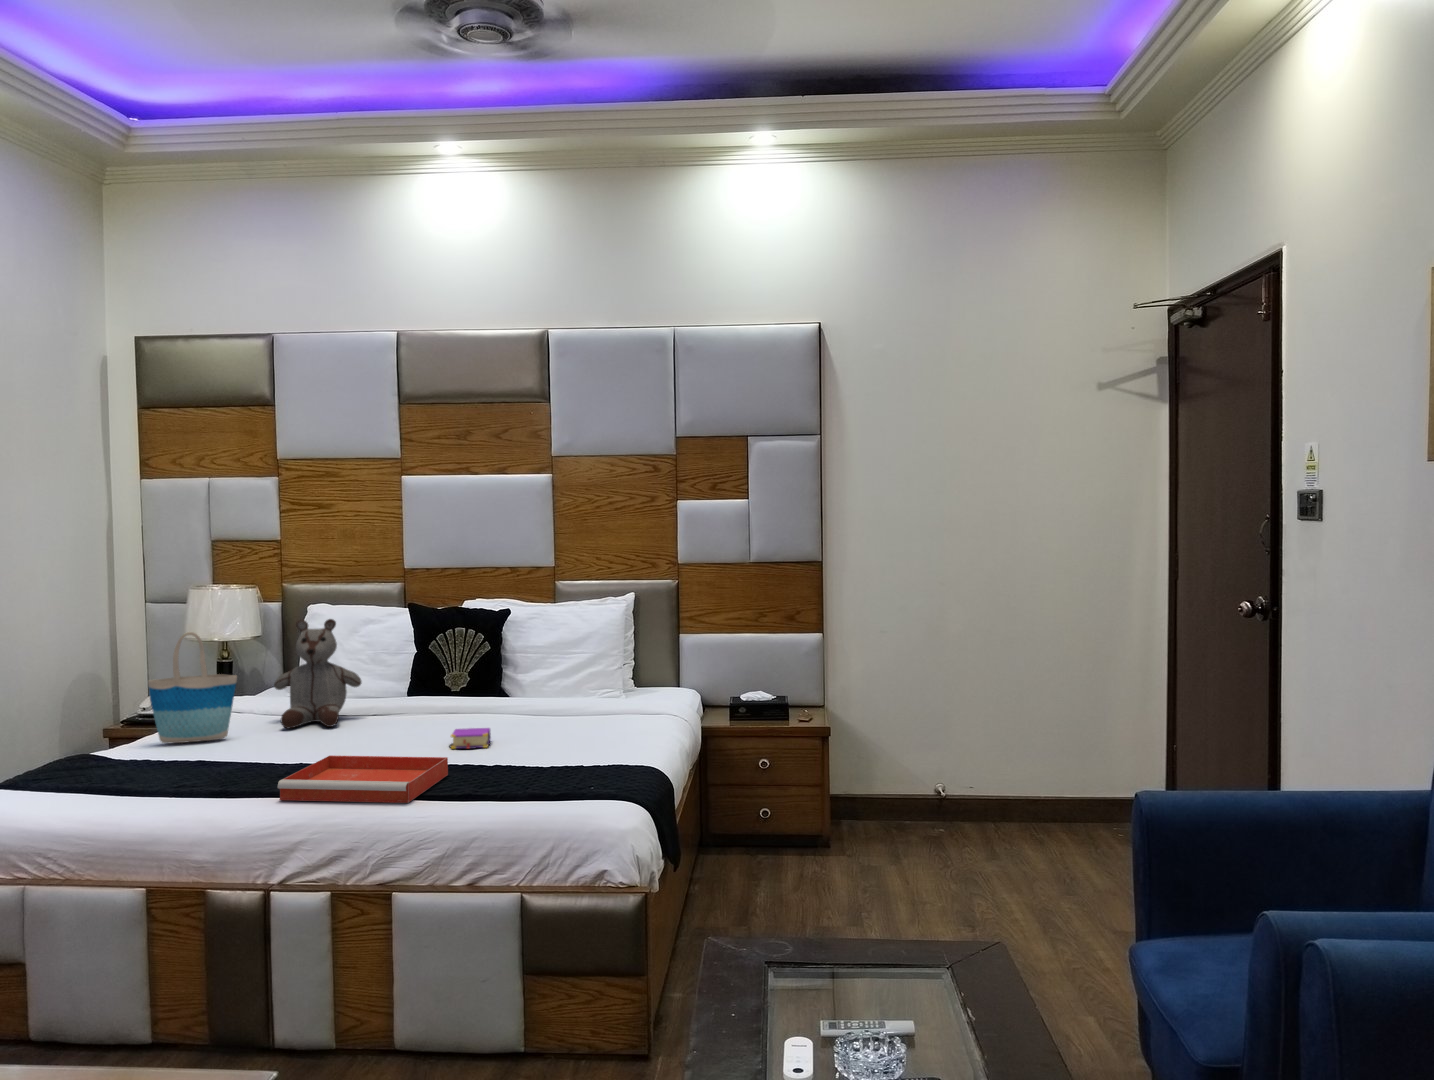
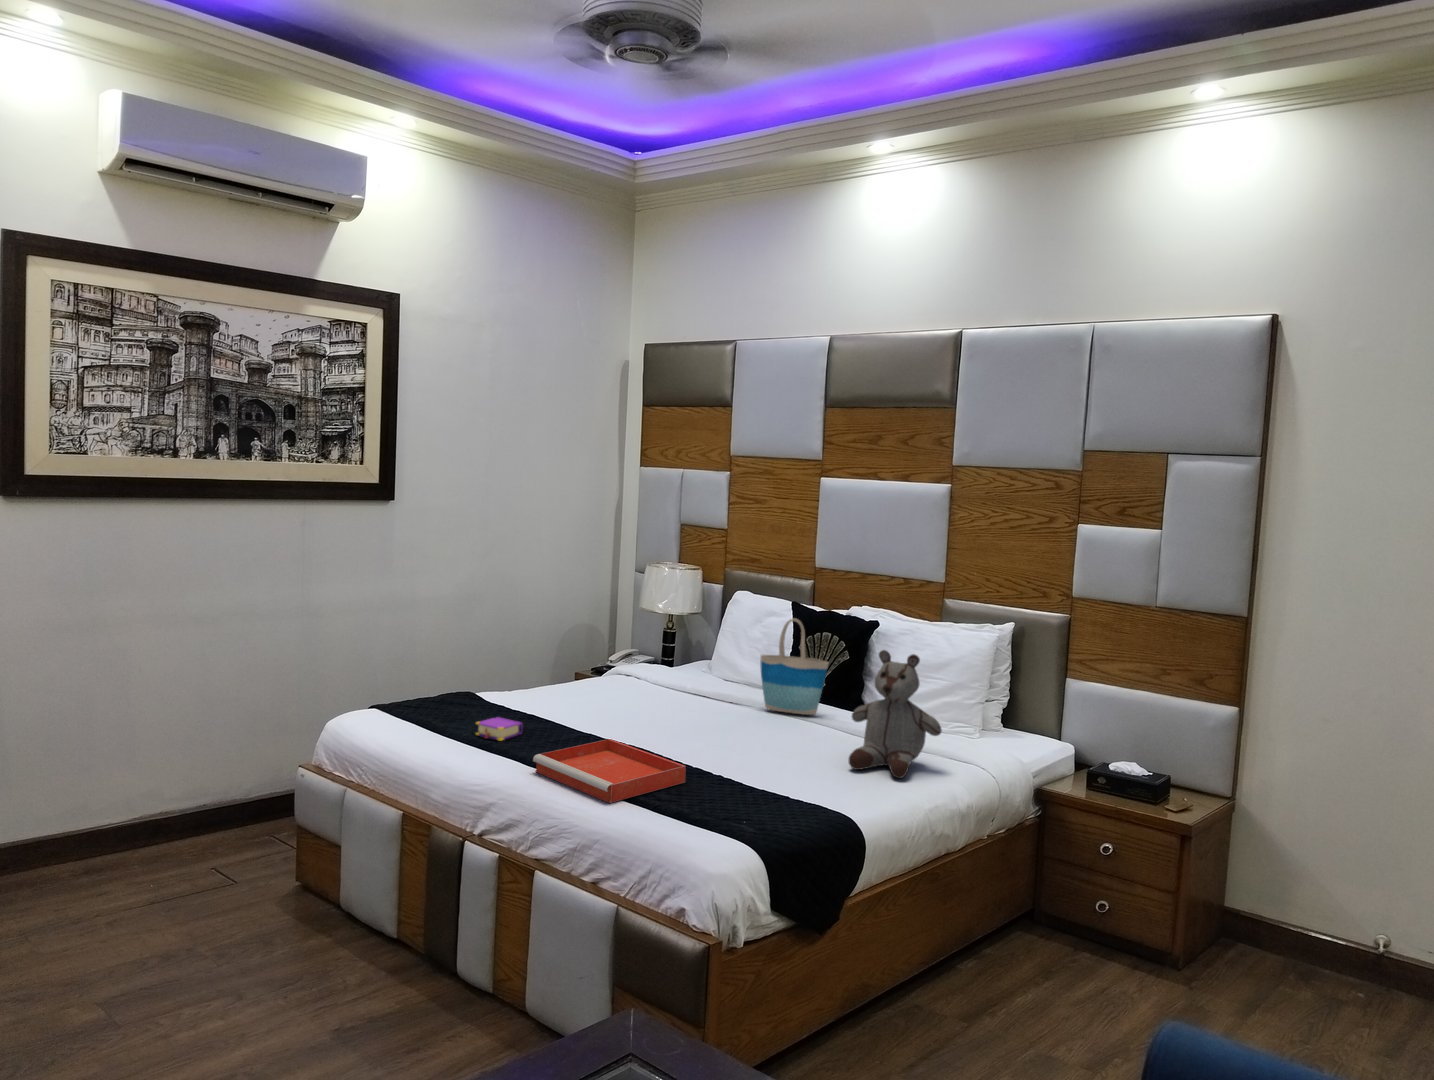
stuffed bear: present [274,619,361,729] -> present [849,650,942,778]
tote bag: present [148,632,237,743] -> present [761,619,828,715]
book: present [449,728,491,749] -> present [476,717,523,741]

